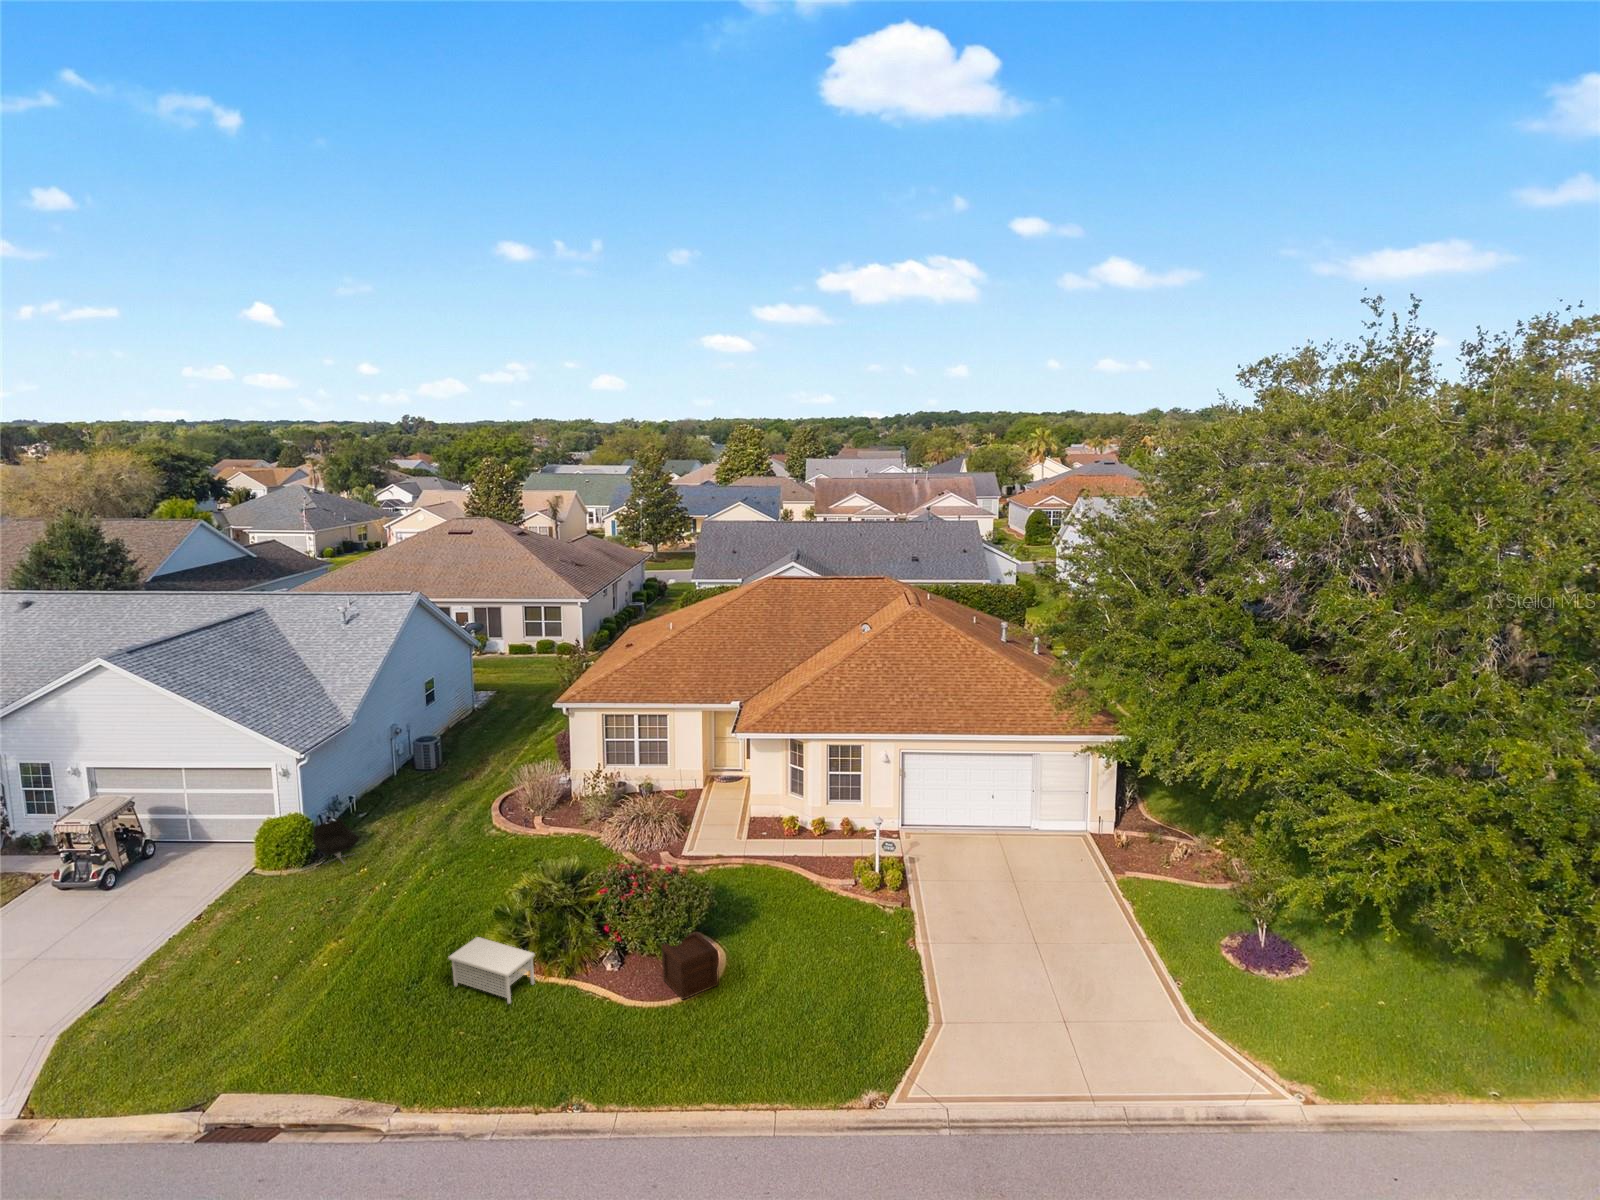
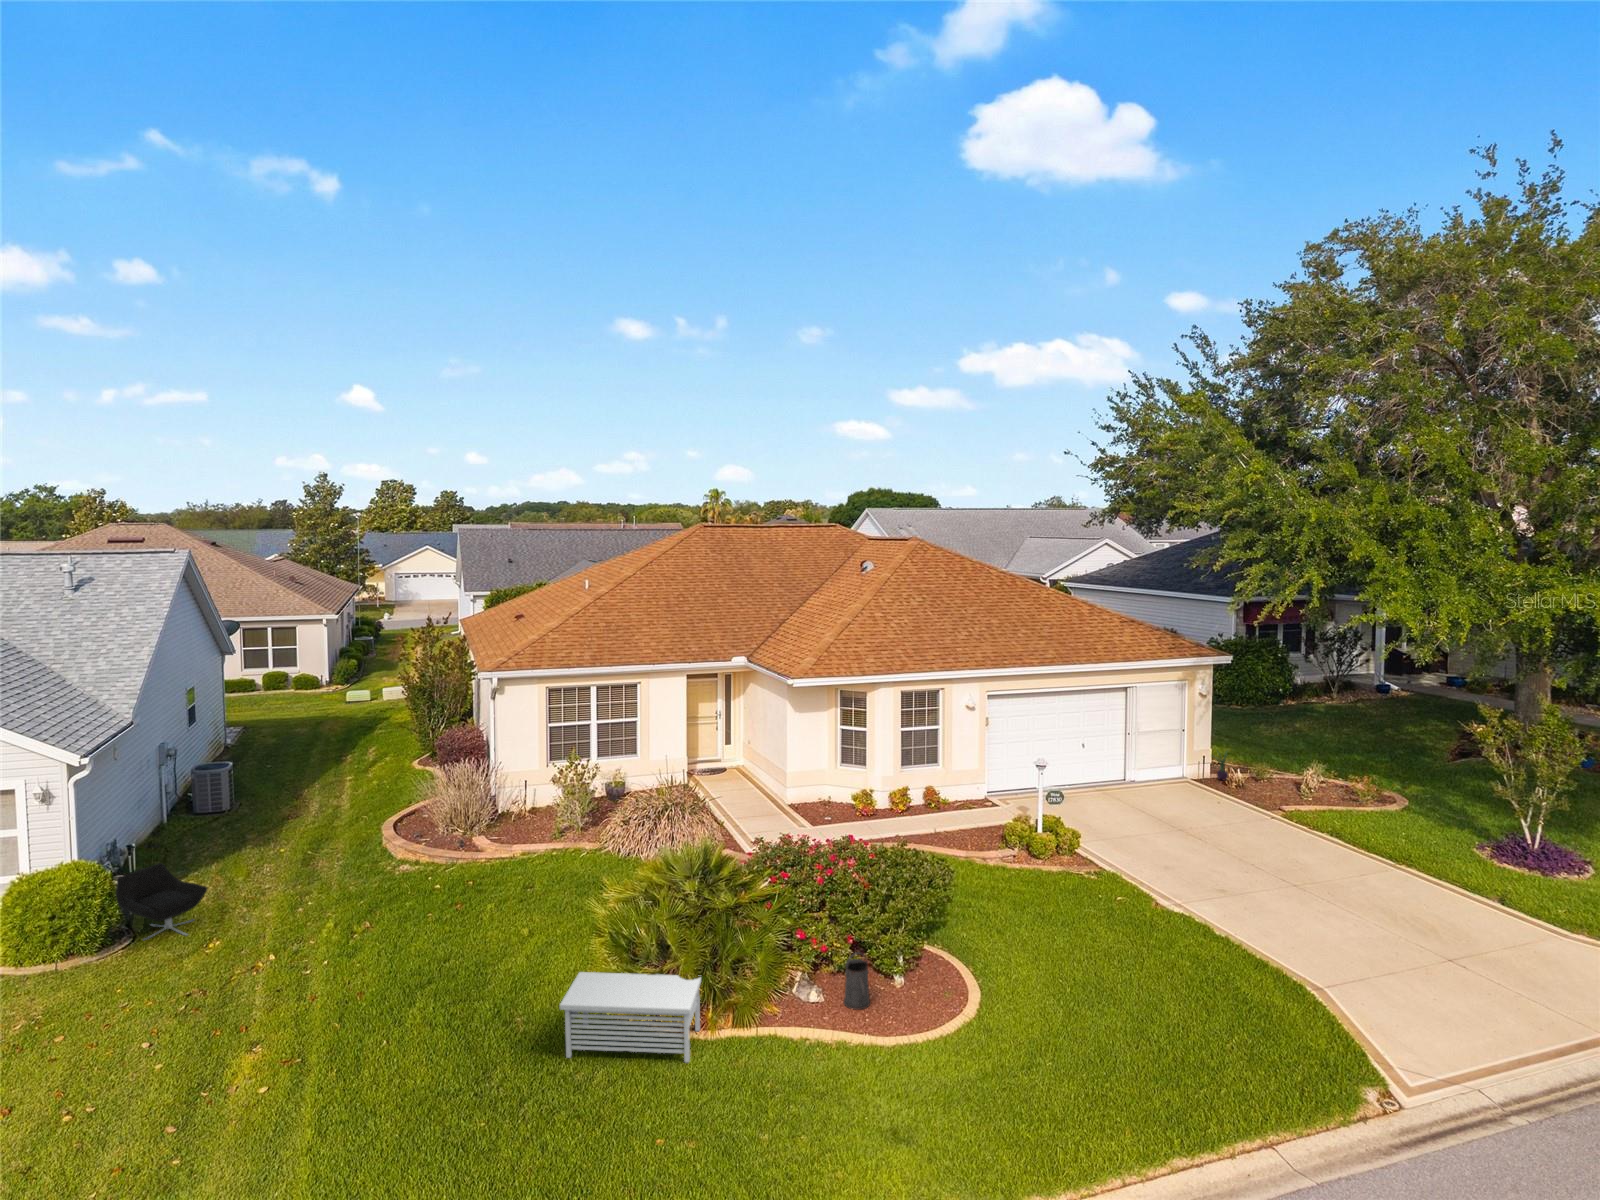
decorative plant: none [1107,813,1137,841] -> present [1216,751,1228,780]
wooden crate: present [661,932,719,1000] -> none [890,909,975,1006]
watering can: none [626,945,644,991] -> present [844,952,870,1010]

